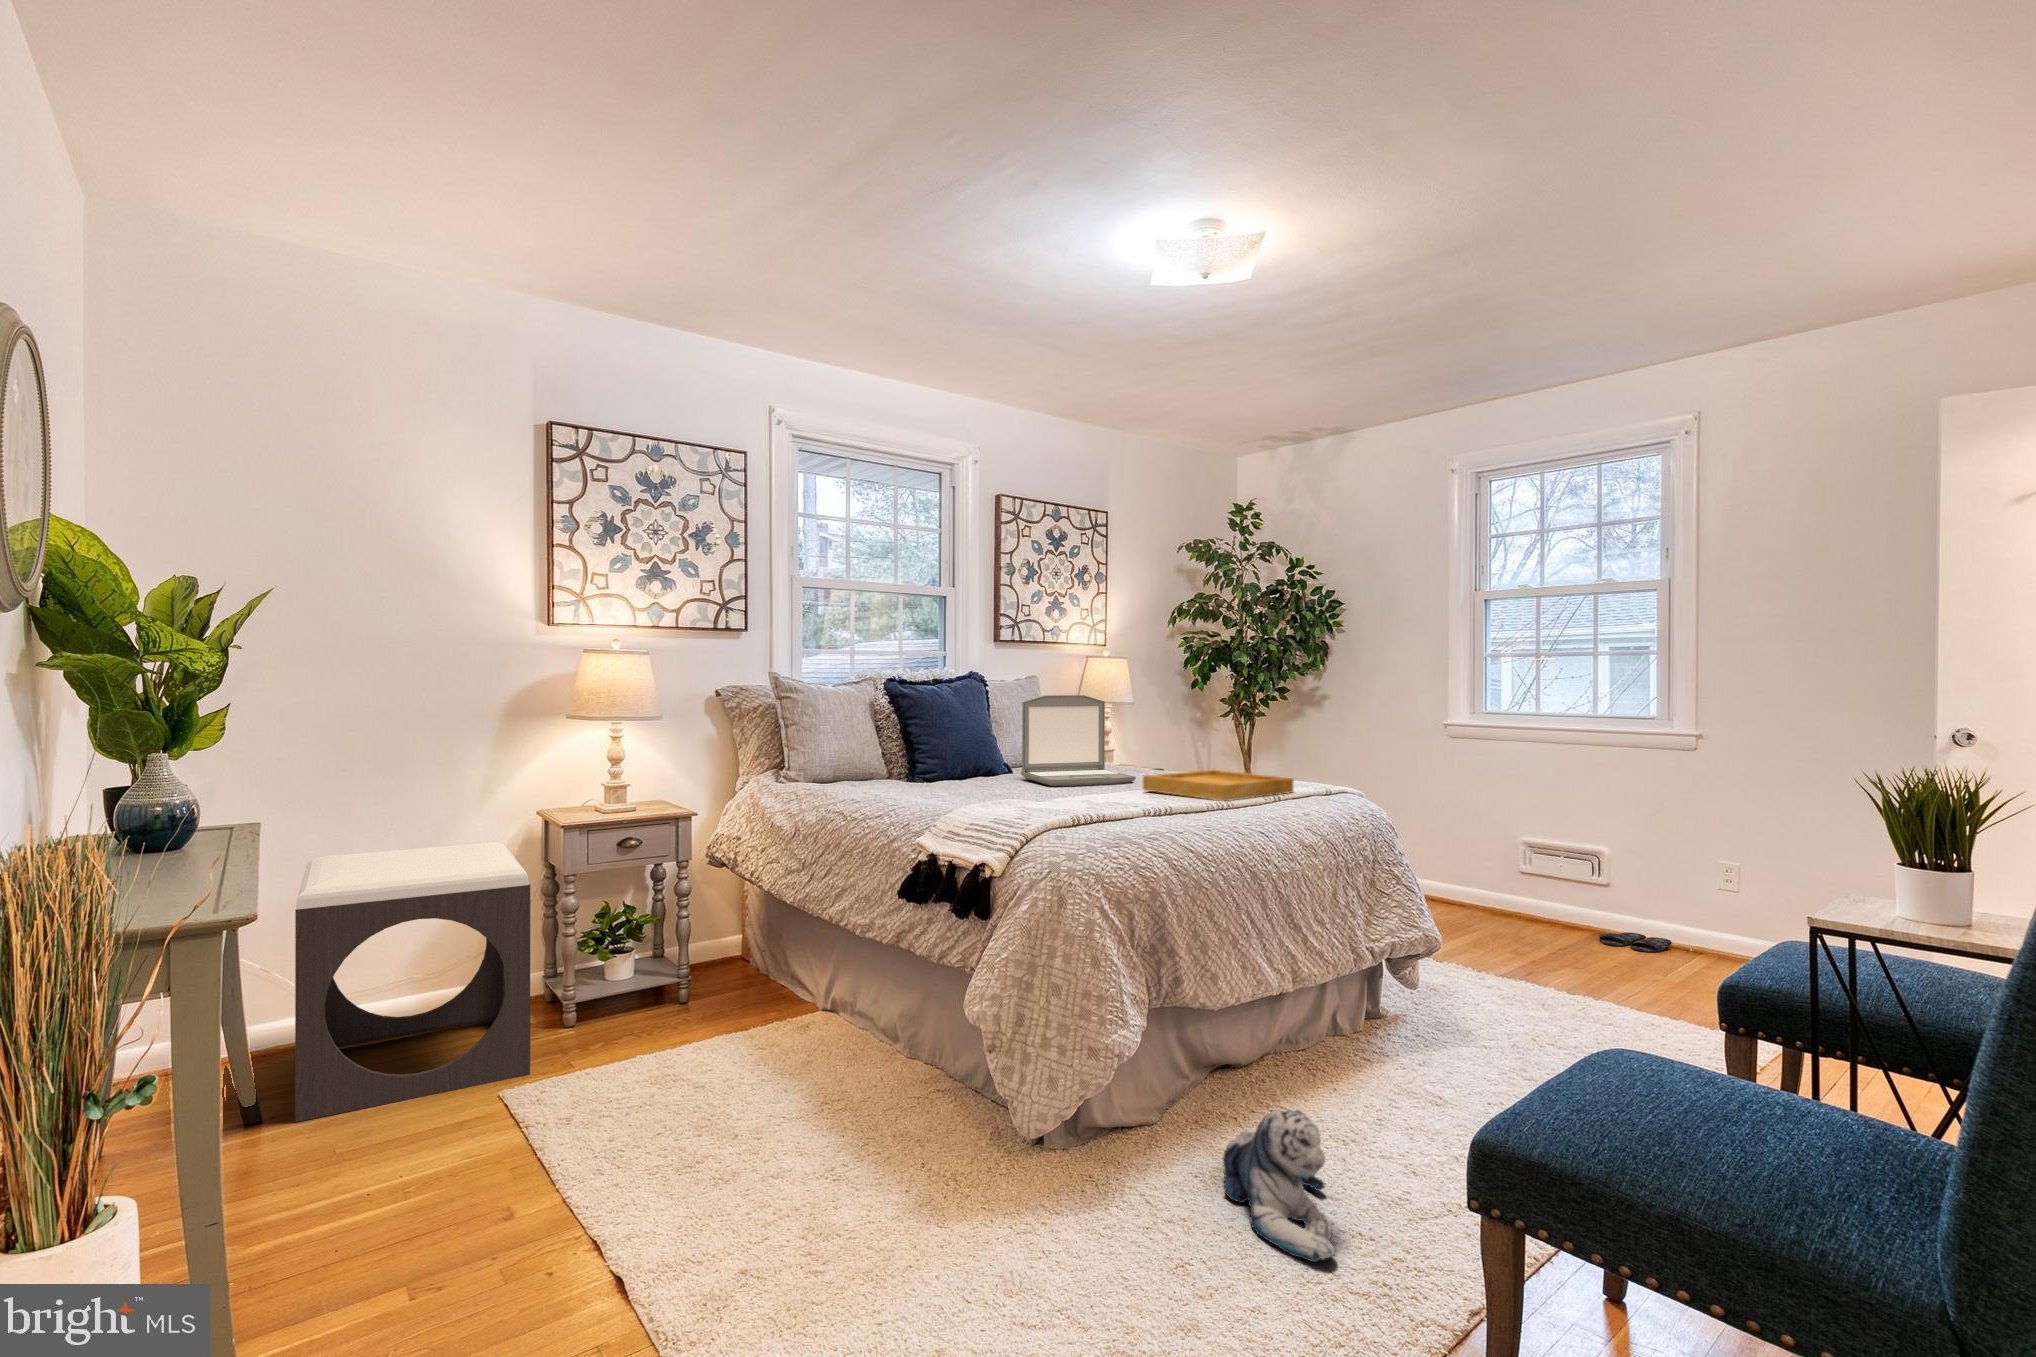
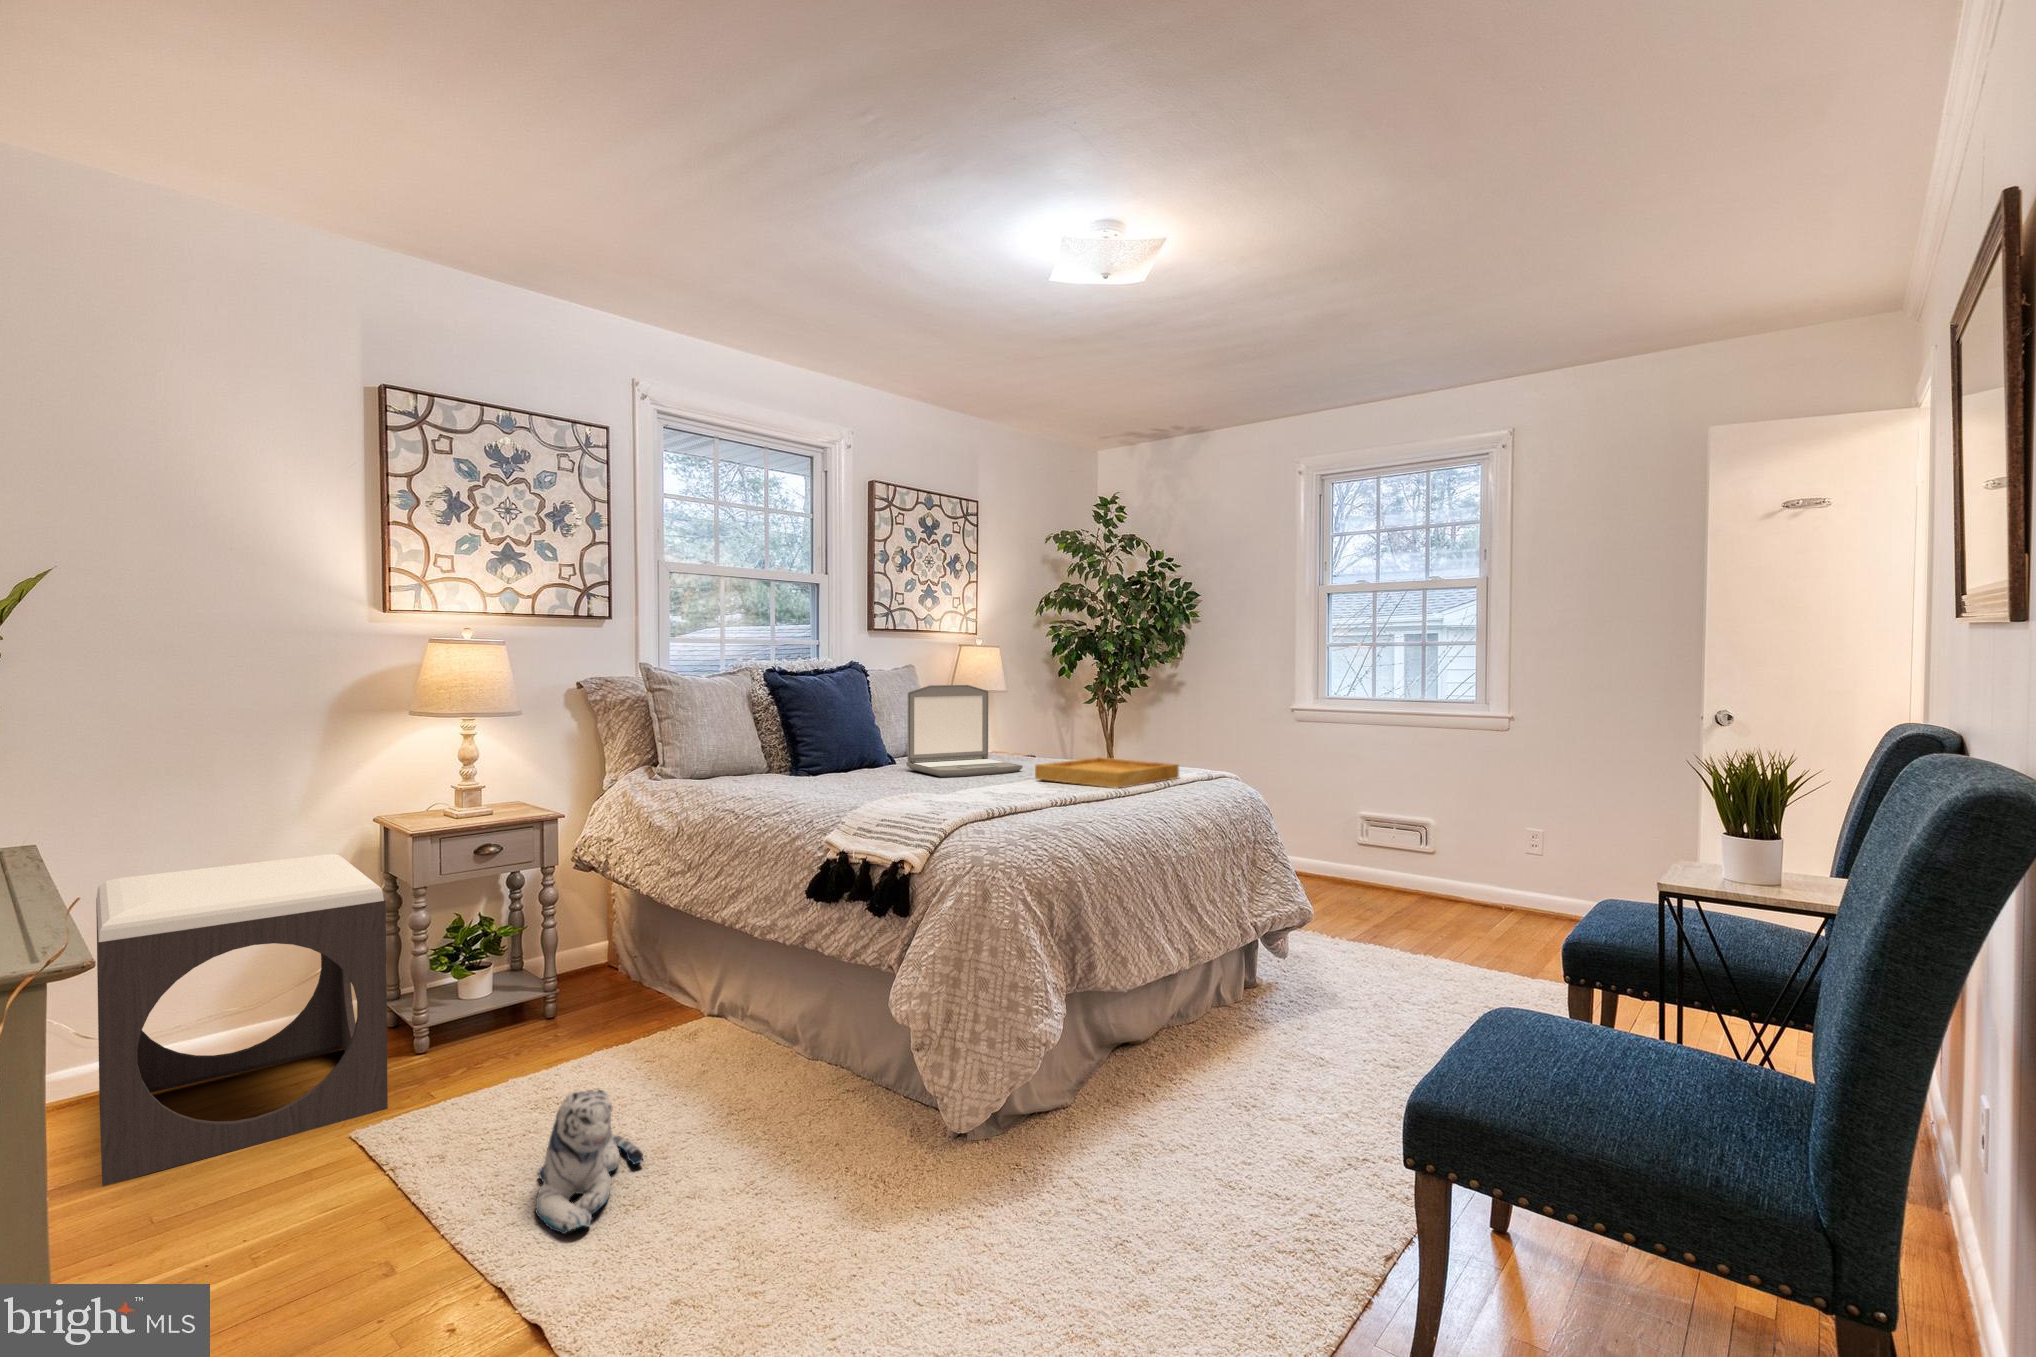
slippers: present [1599,933,1671,952] -> none [1432,897,1492,914]
plush toy: present [1223,1110,1335,1262] -> present [536,1090,643,1234]

